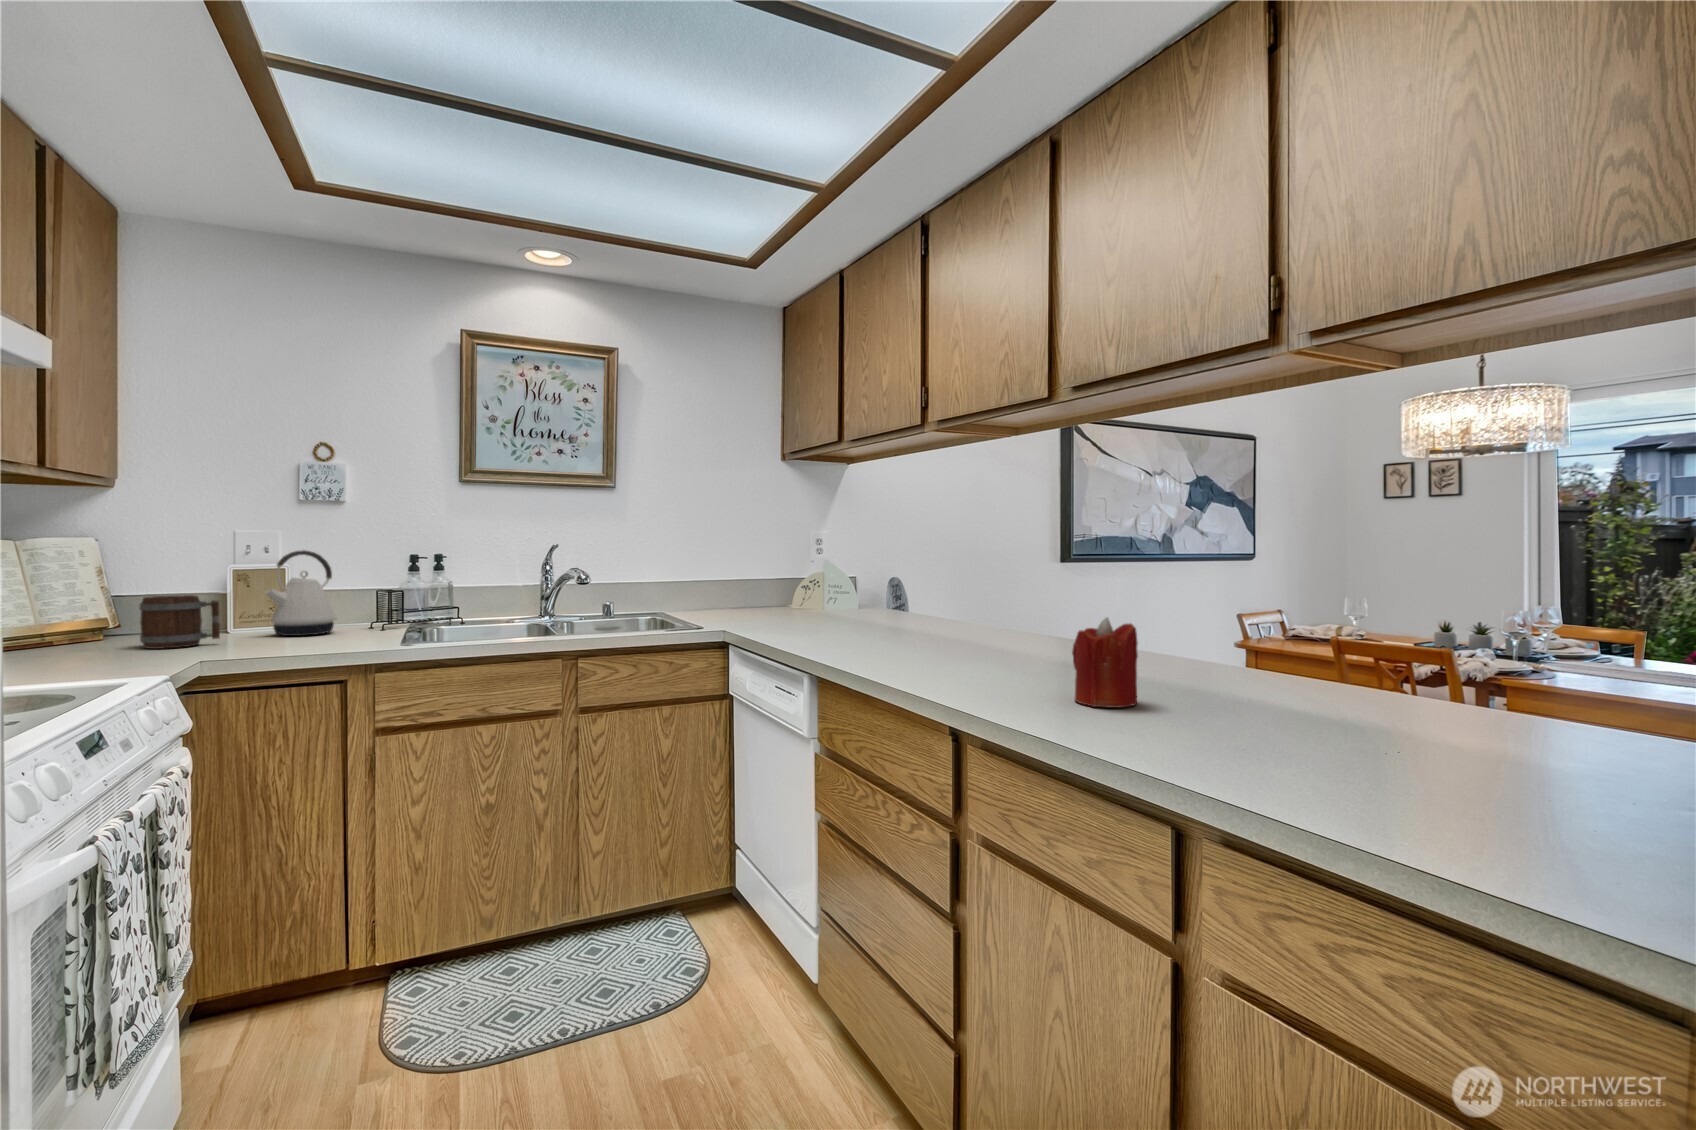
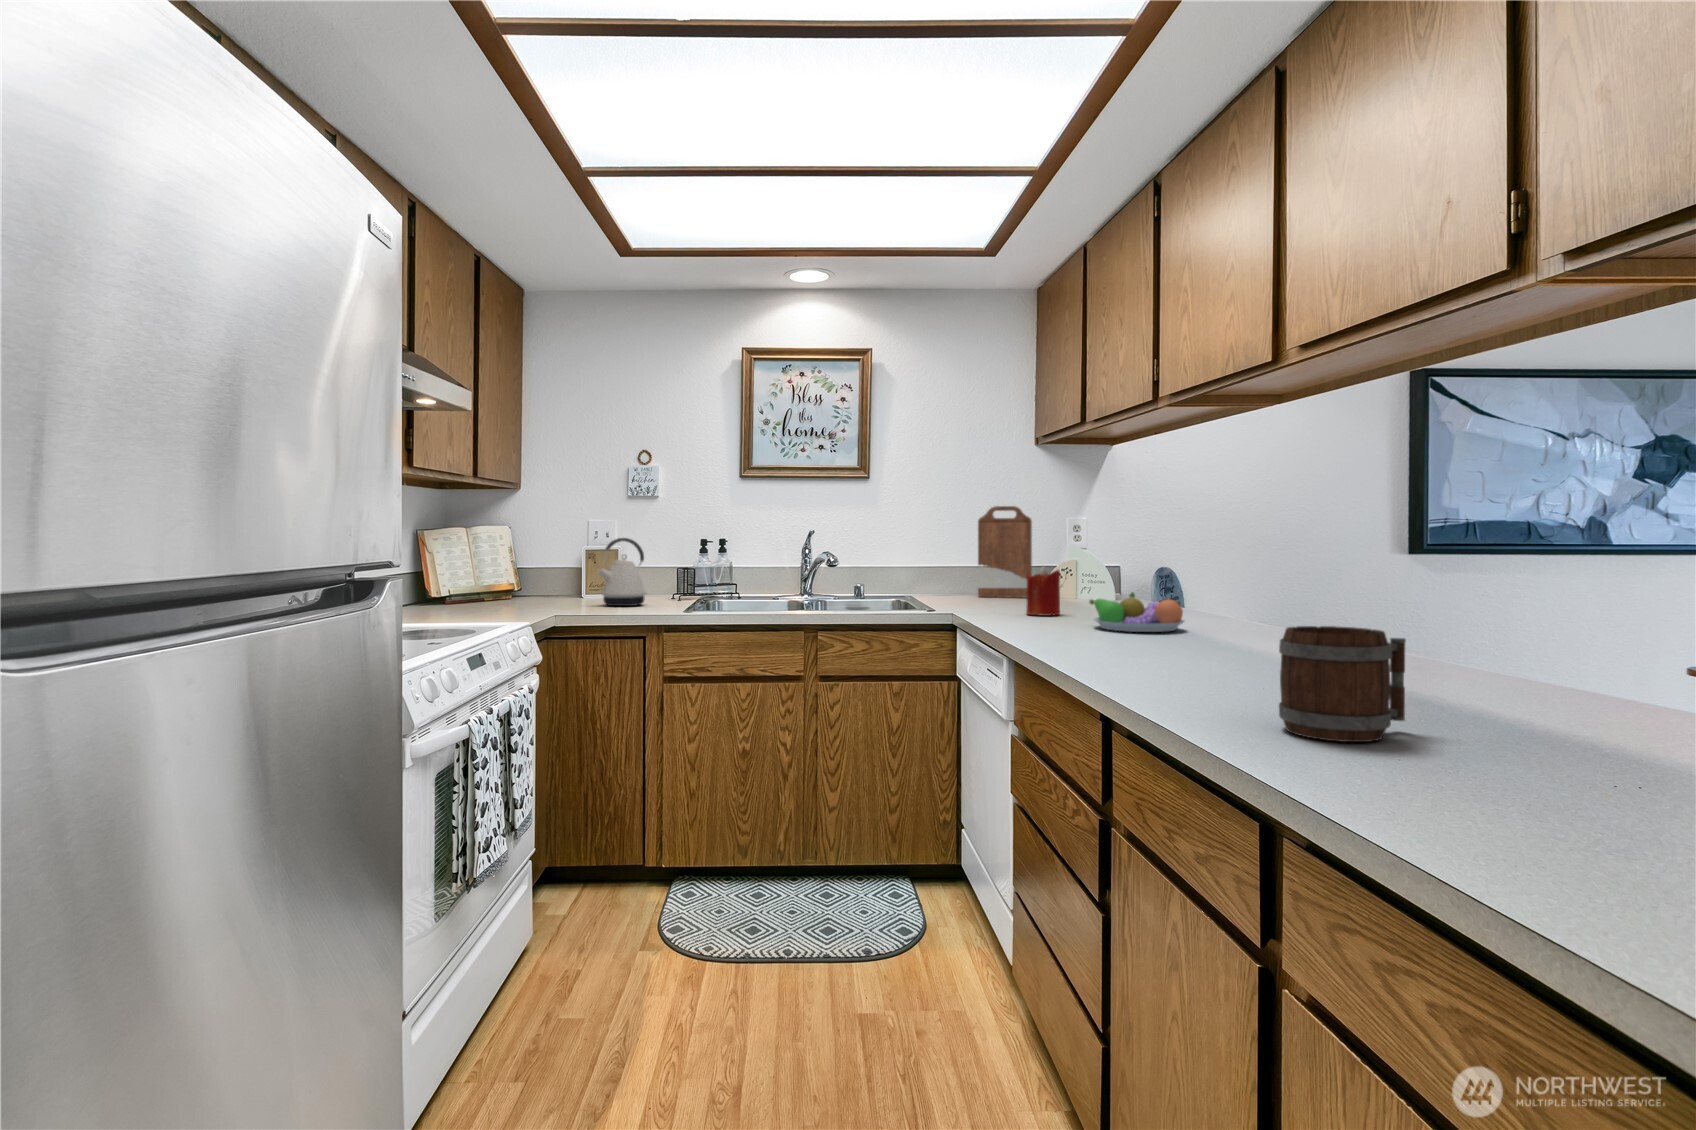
cutting board: none [724,519,777,609] -> present [978,506,1032,597]
mug: present [140,595,220,649] -> present [1279,626,1406,742]
fruit bowl: none [877,607,969,647] -> present [1090,592,1185,632]
candle: present [1072,617,1138,708] -> present [1026,566,1060,616]

